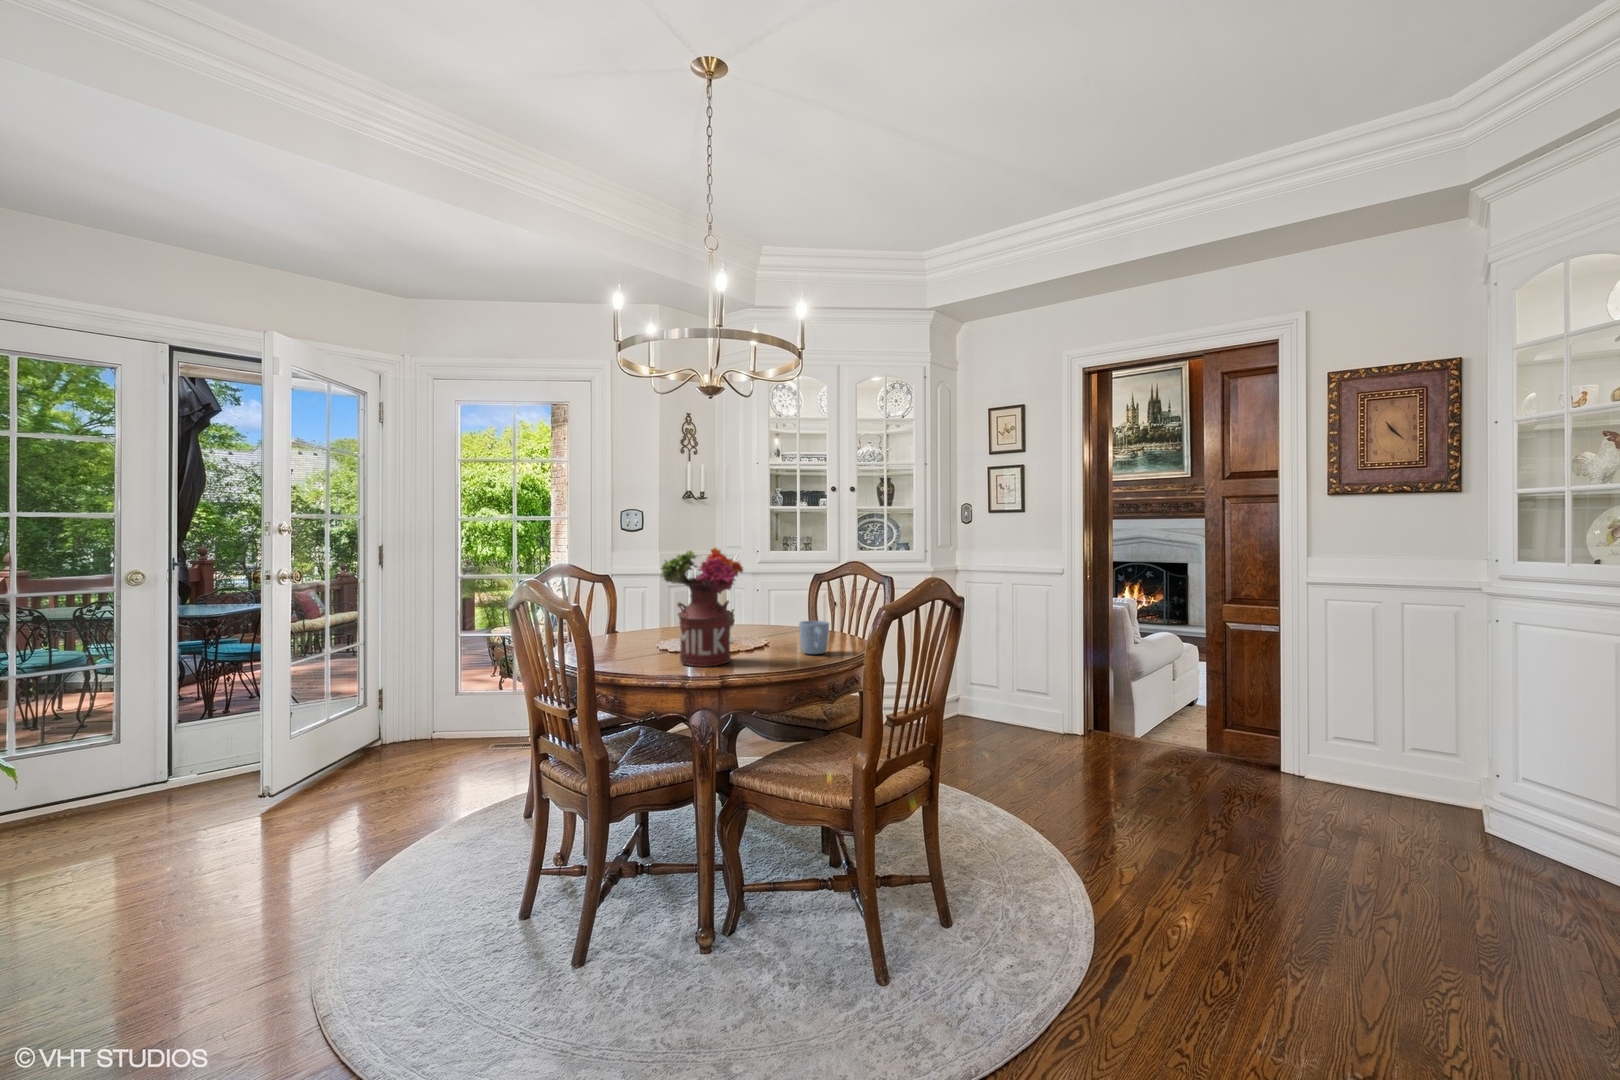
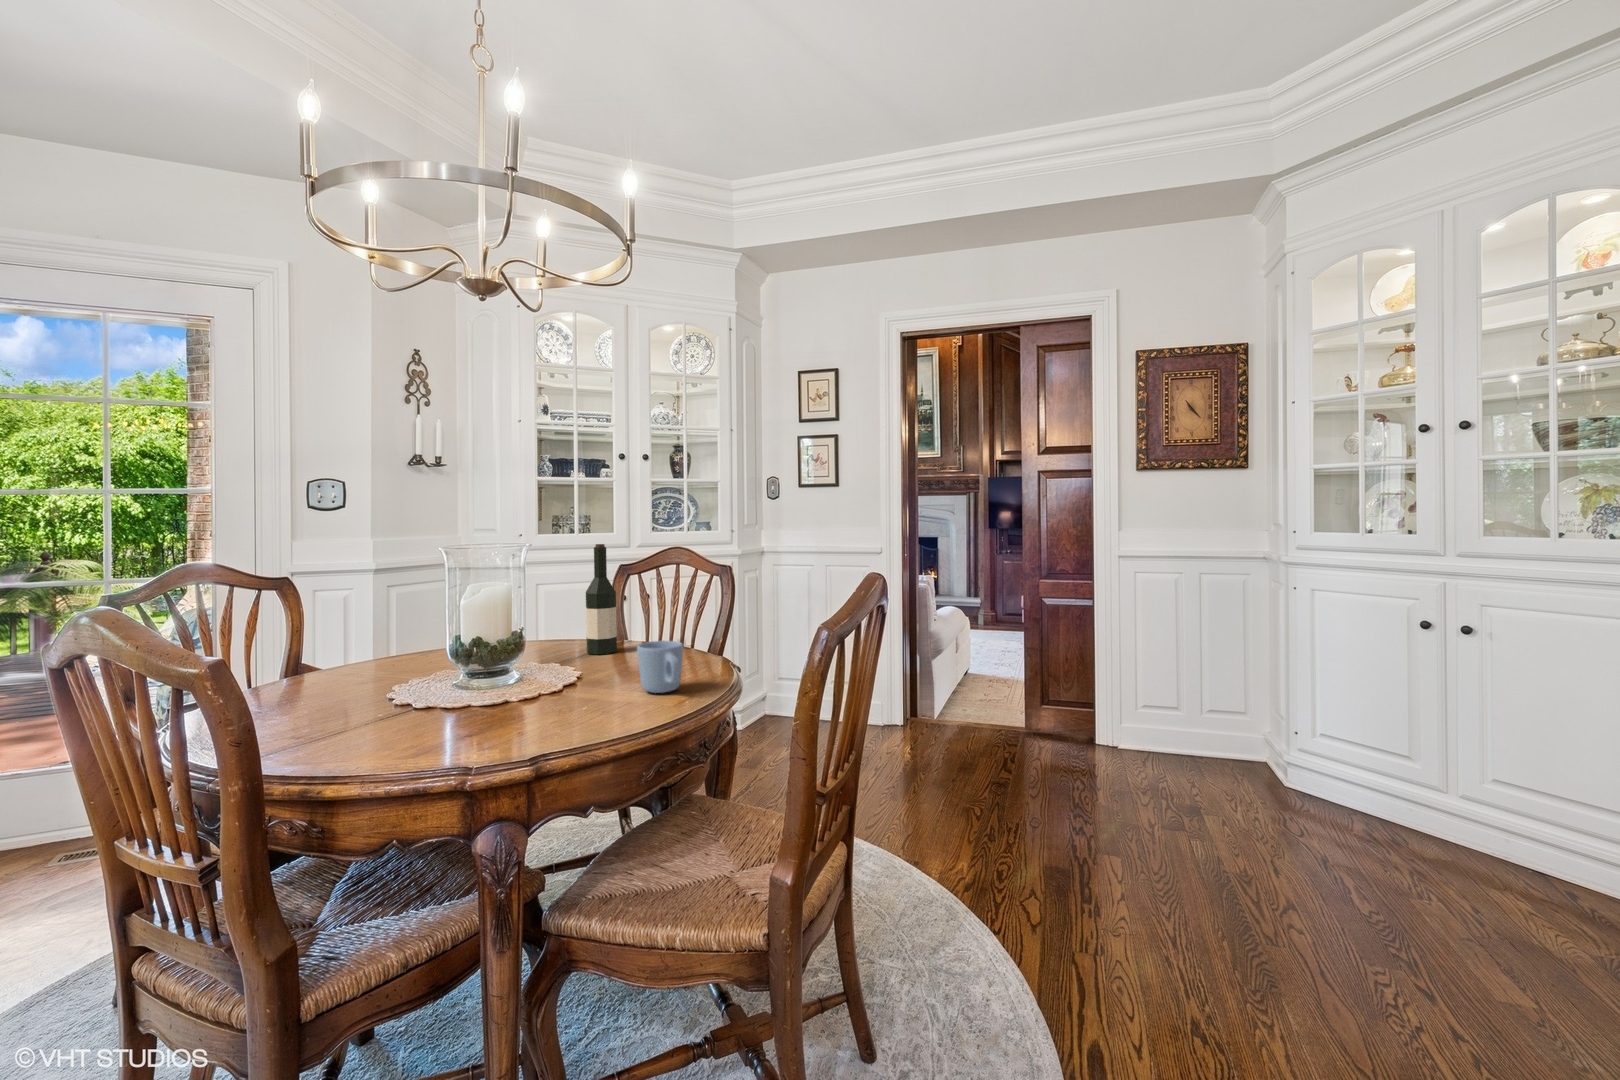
flower arrangement: present [661,548,743,667] -> none [401,536,555,740]
wine bottle: none [782,556,802,634] -> present [586,544,617,655]

